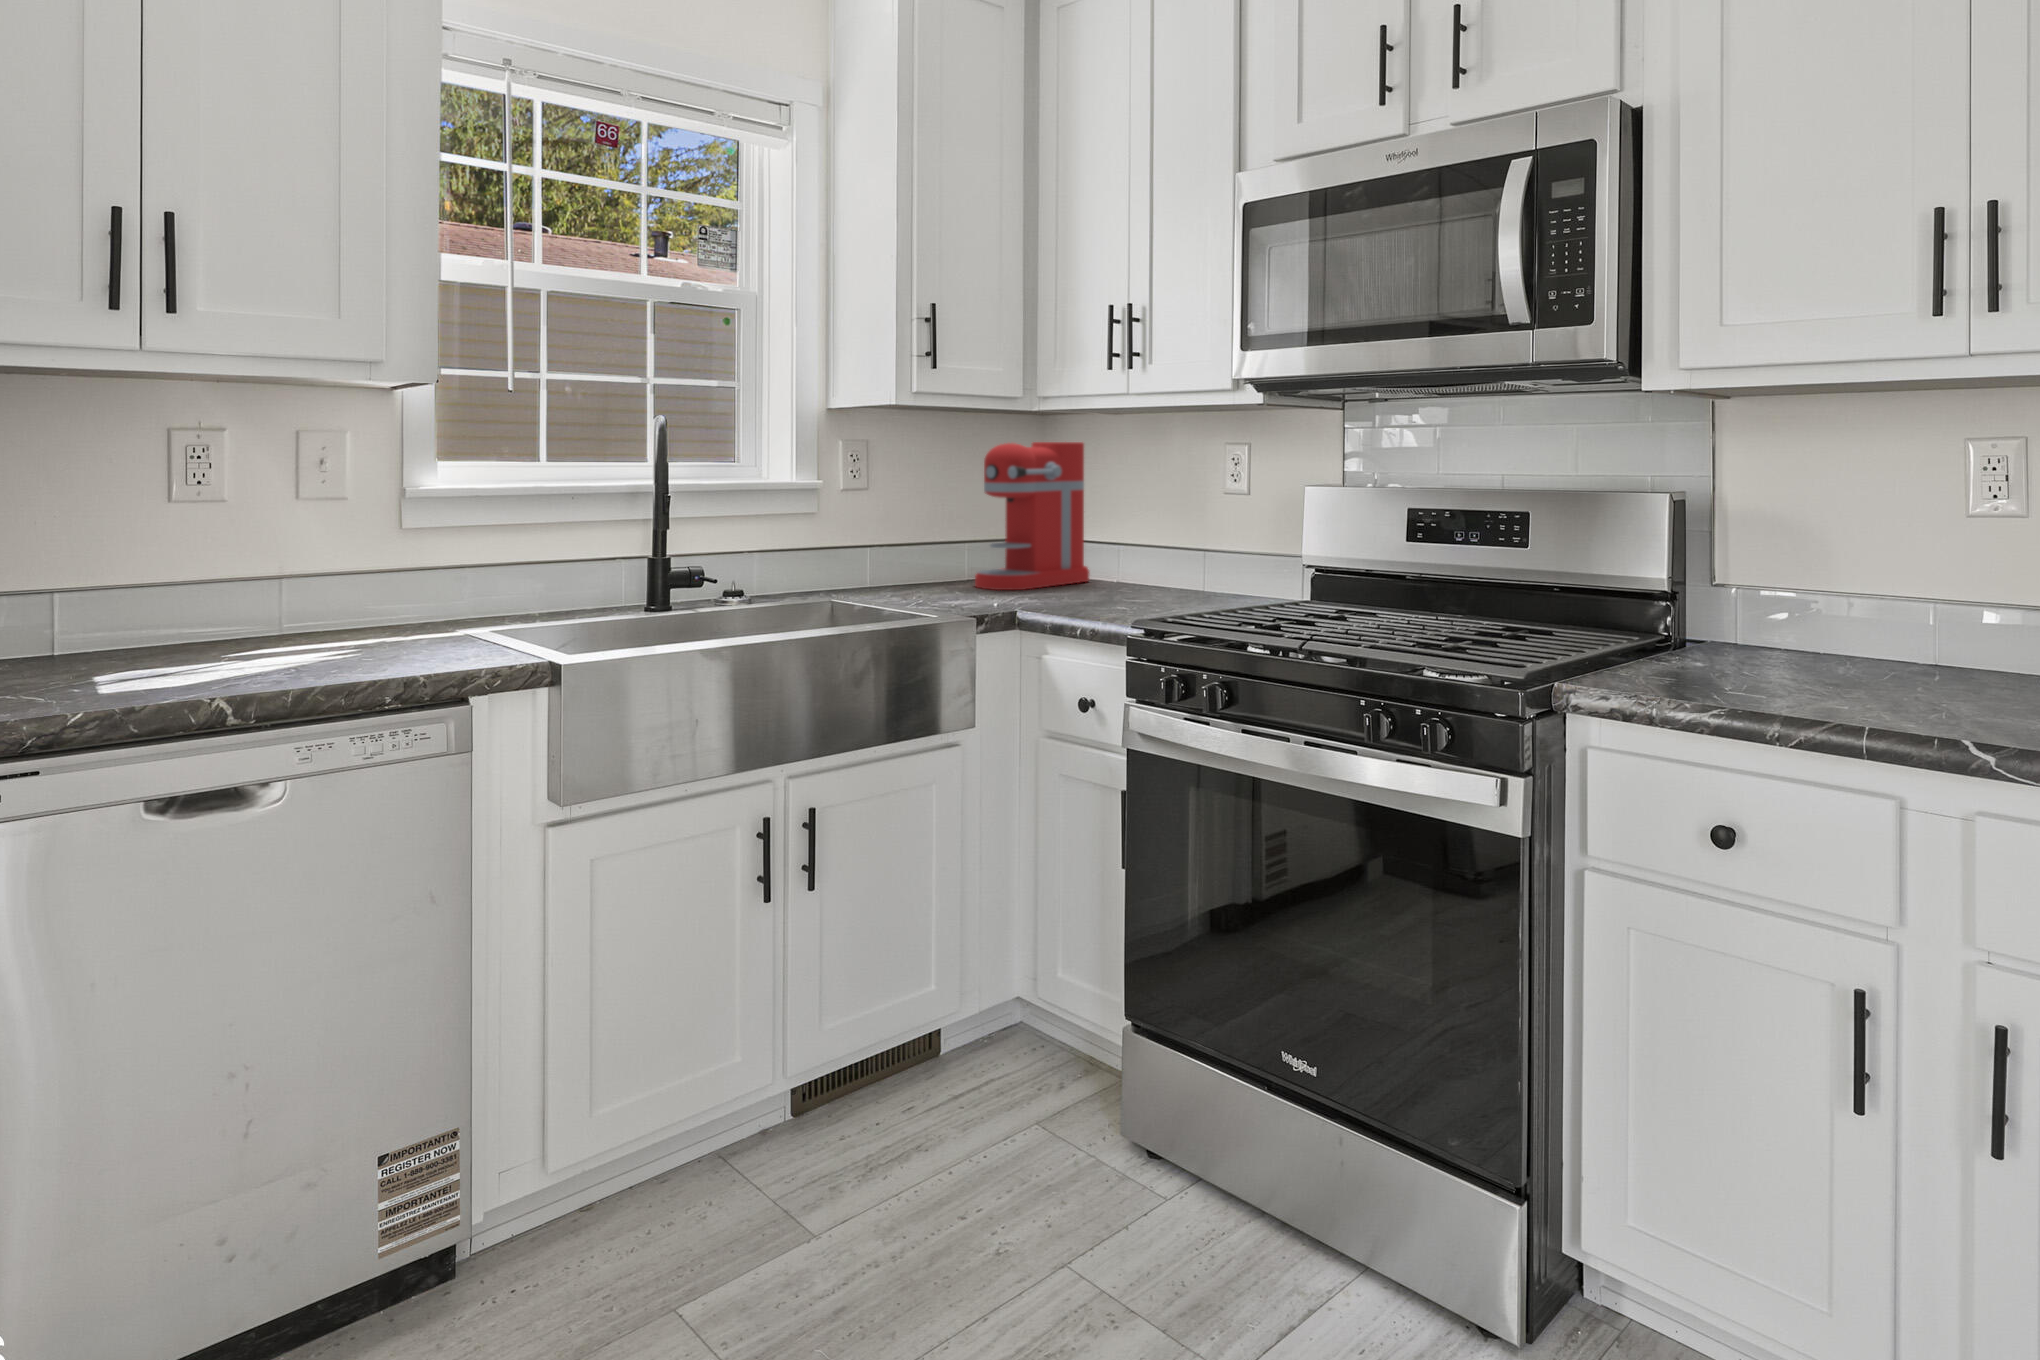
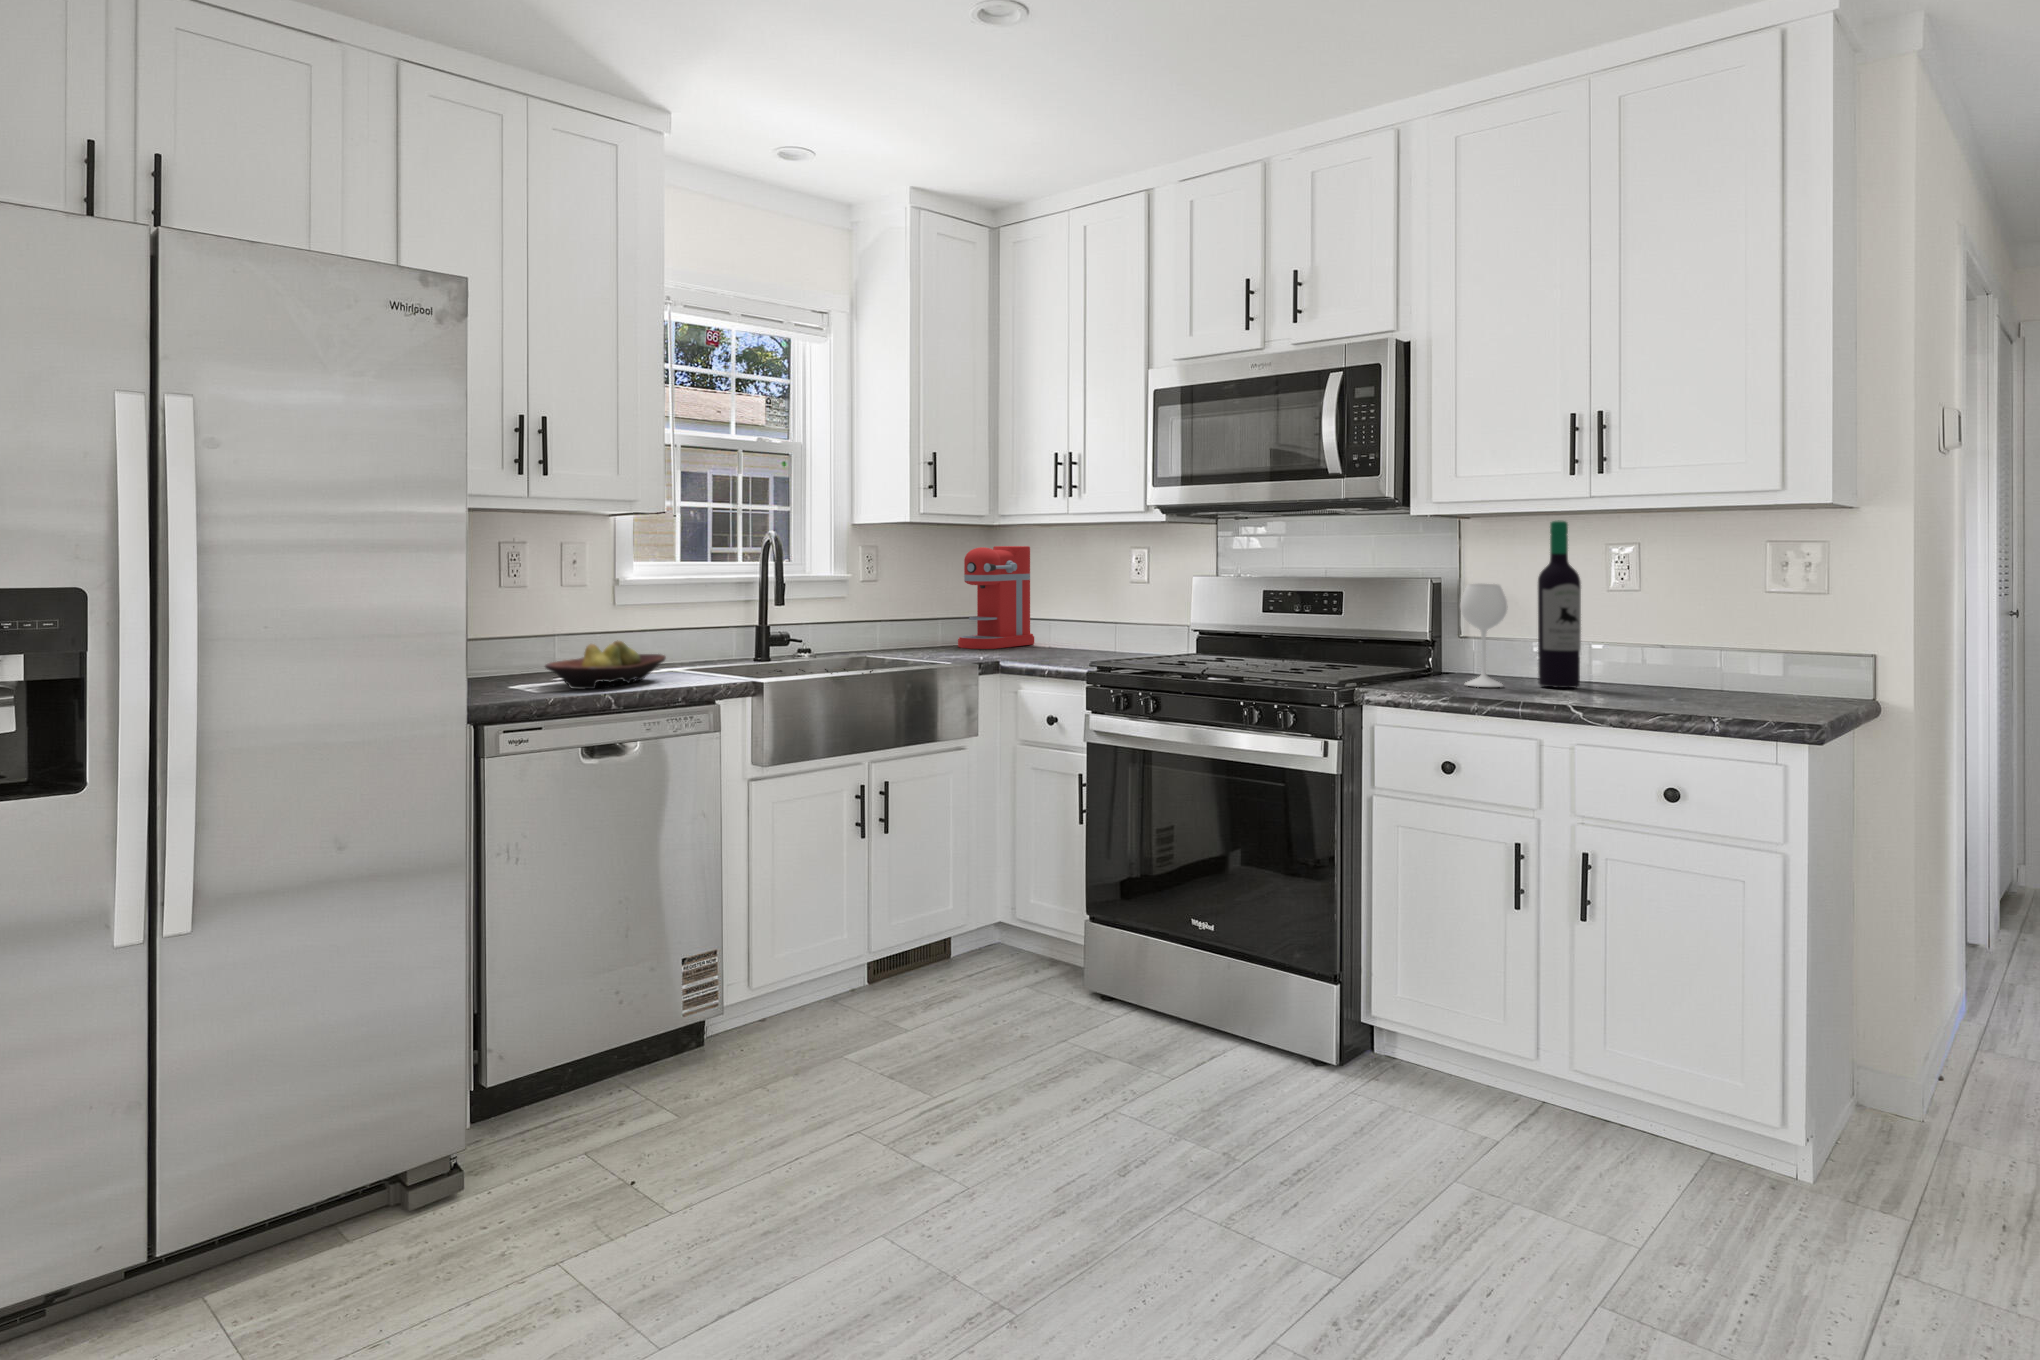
wine bottle: none [1733,396,1943,685] -> present [1460,520,1581,688]
fruit bowl: none [144,593,416,683] -> present [545,641,666,689]

